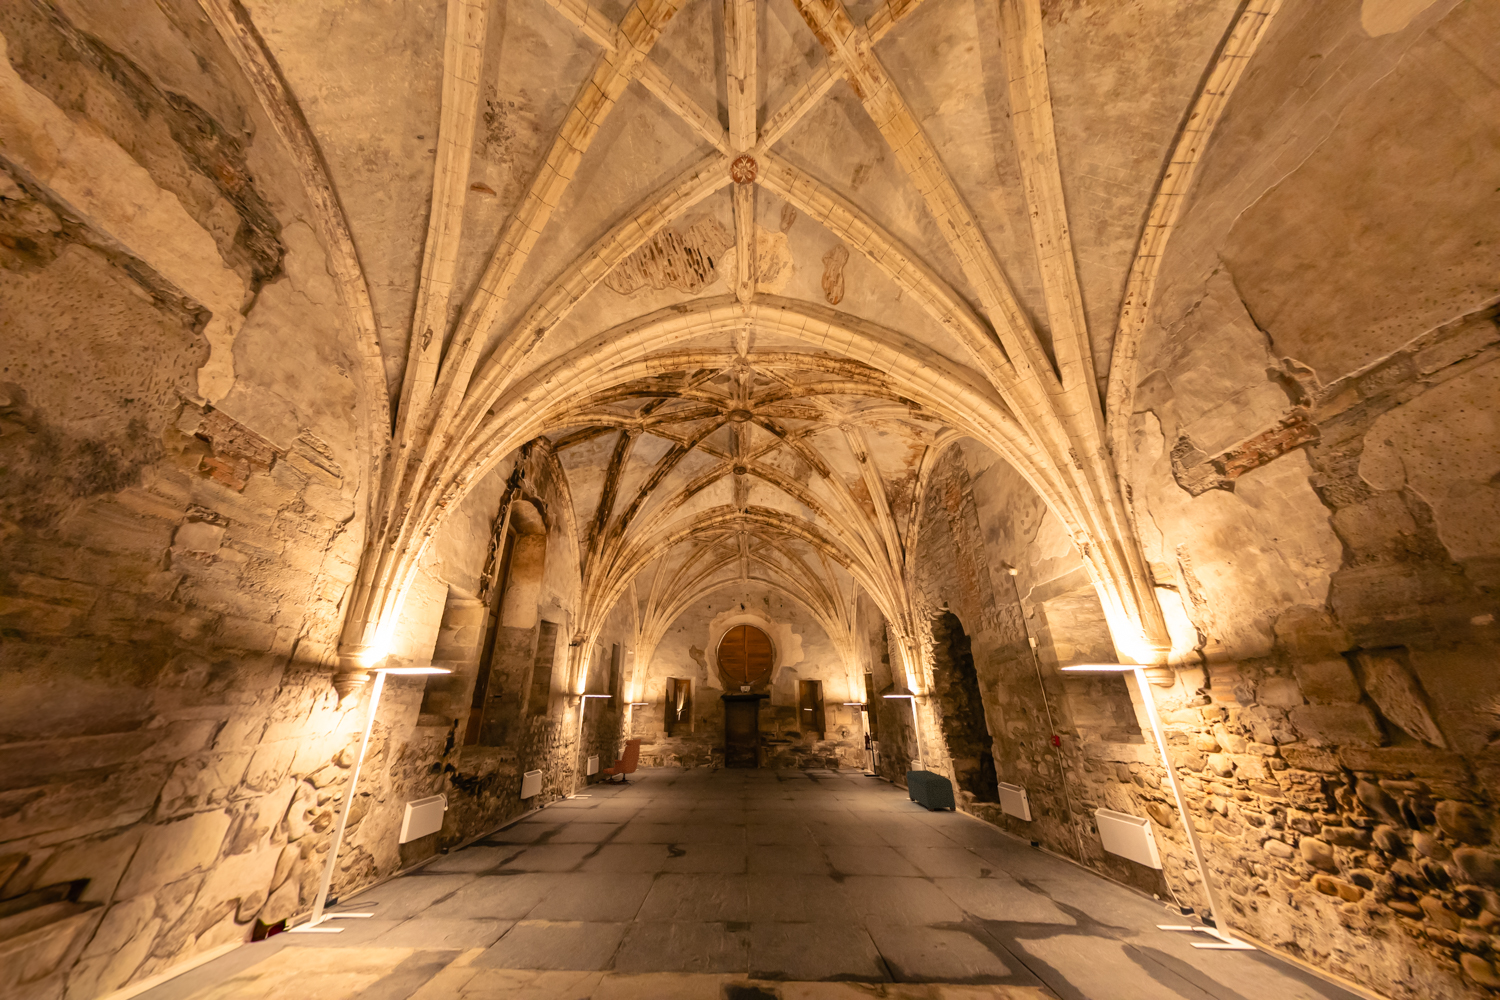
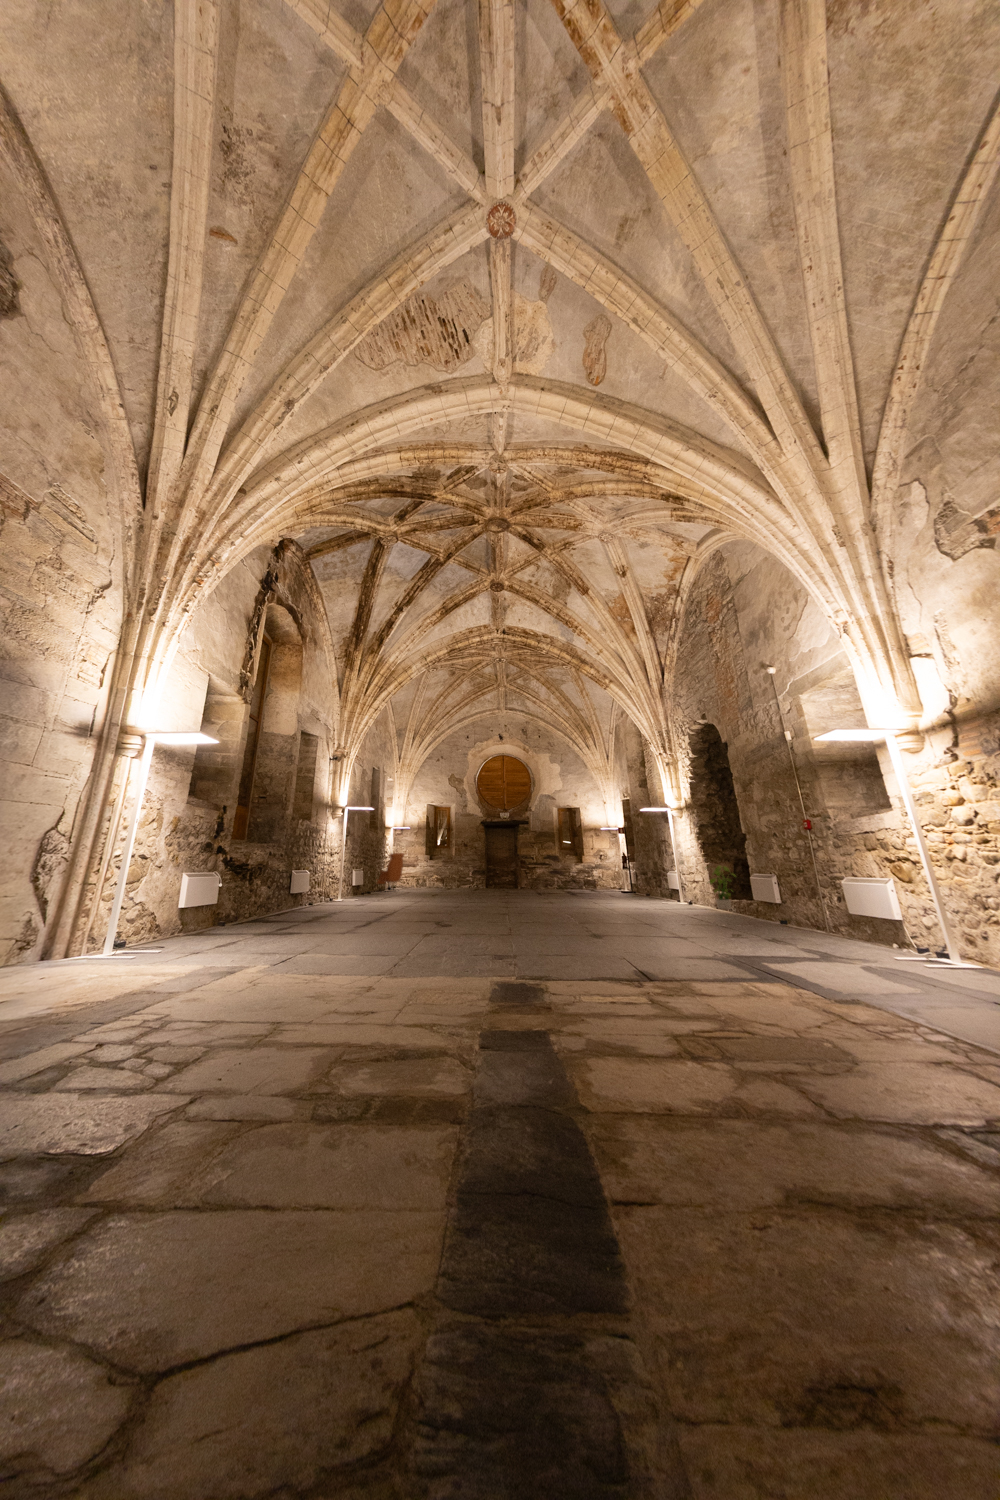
bench: present [907,770,956,811] -> none [651,874,692,903]
potted plant: none [973,782,1012,842] -> present [709,866,736,909]

